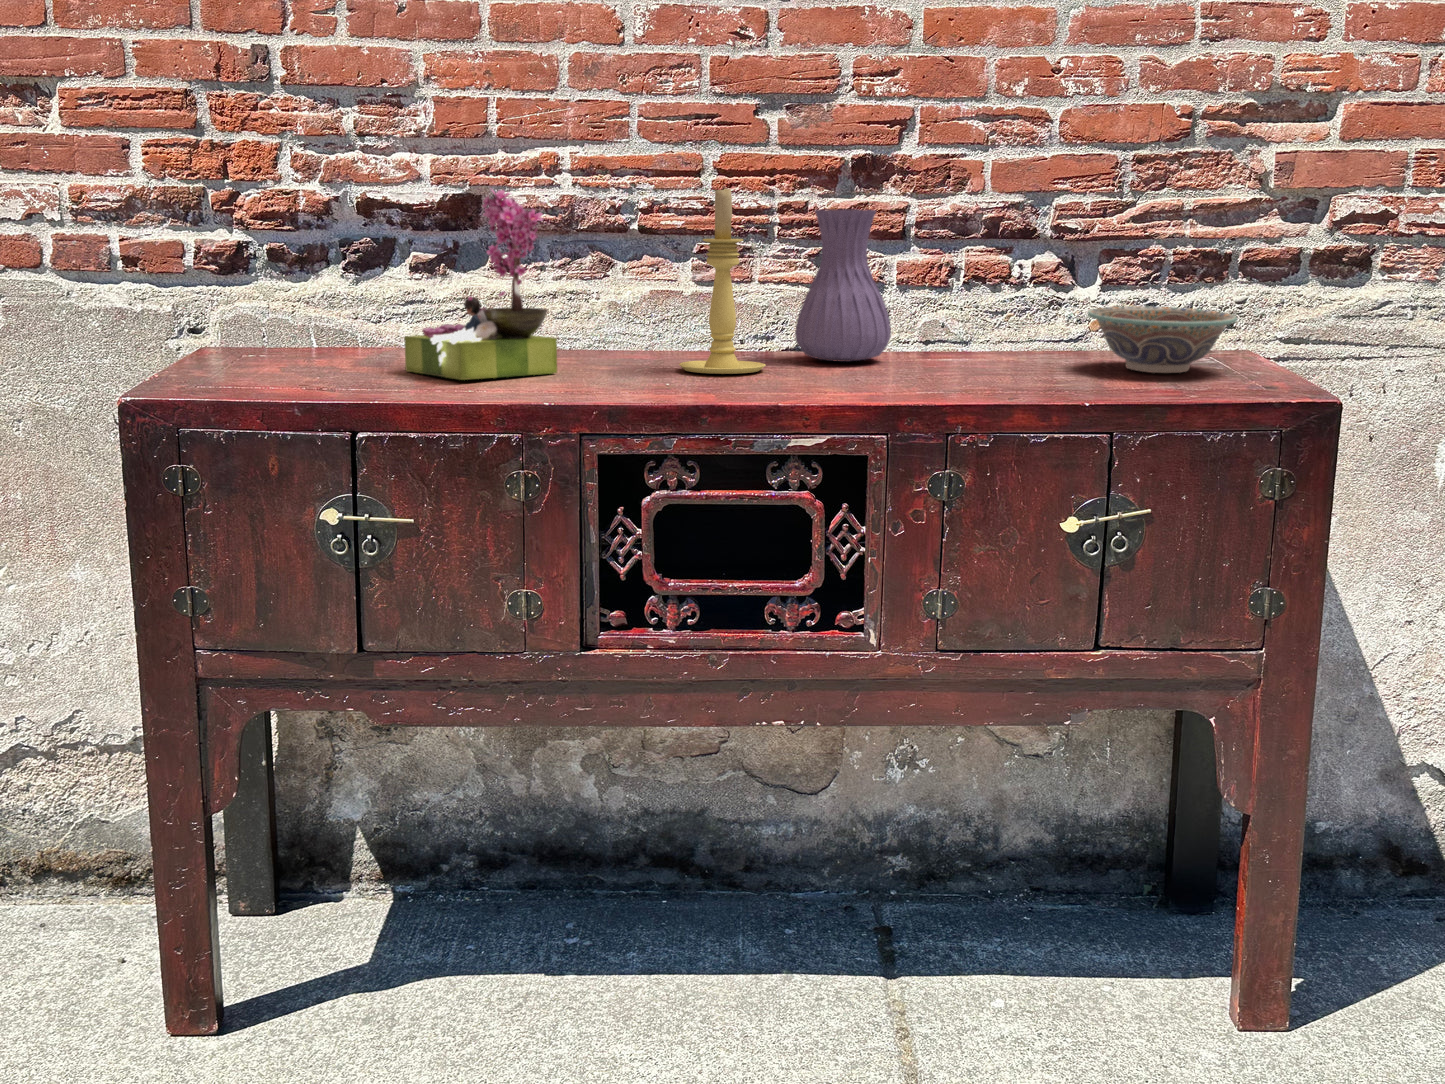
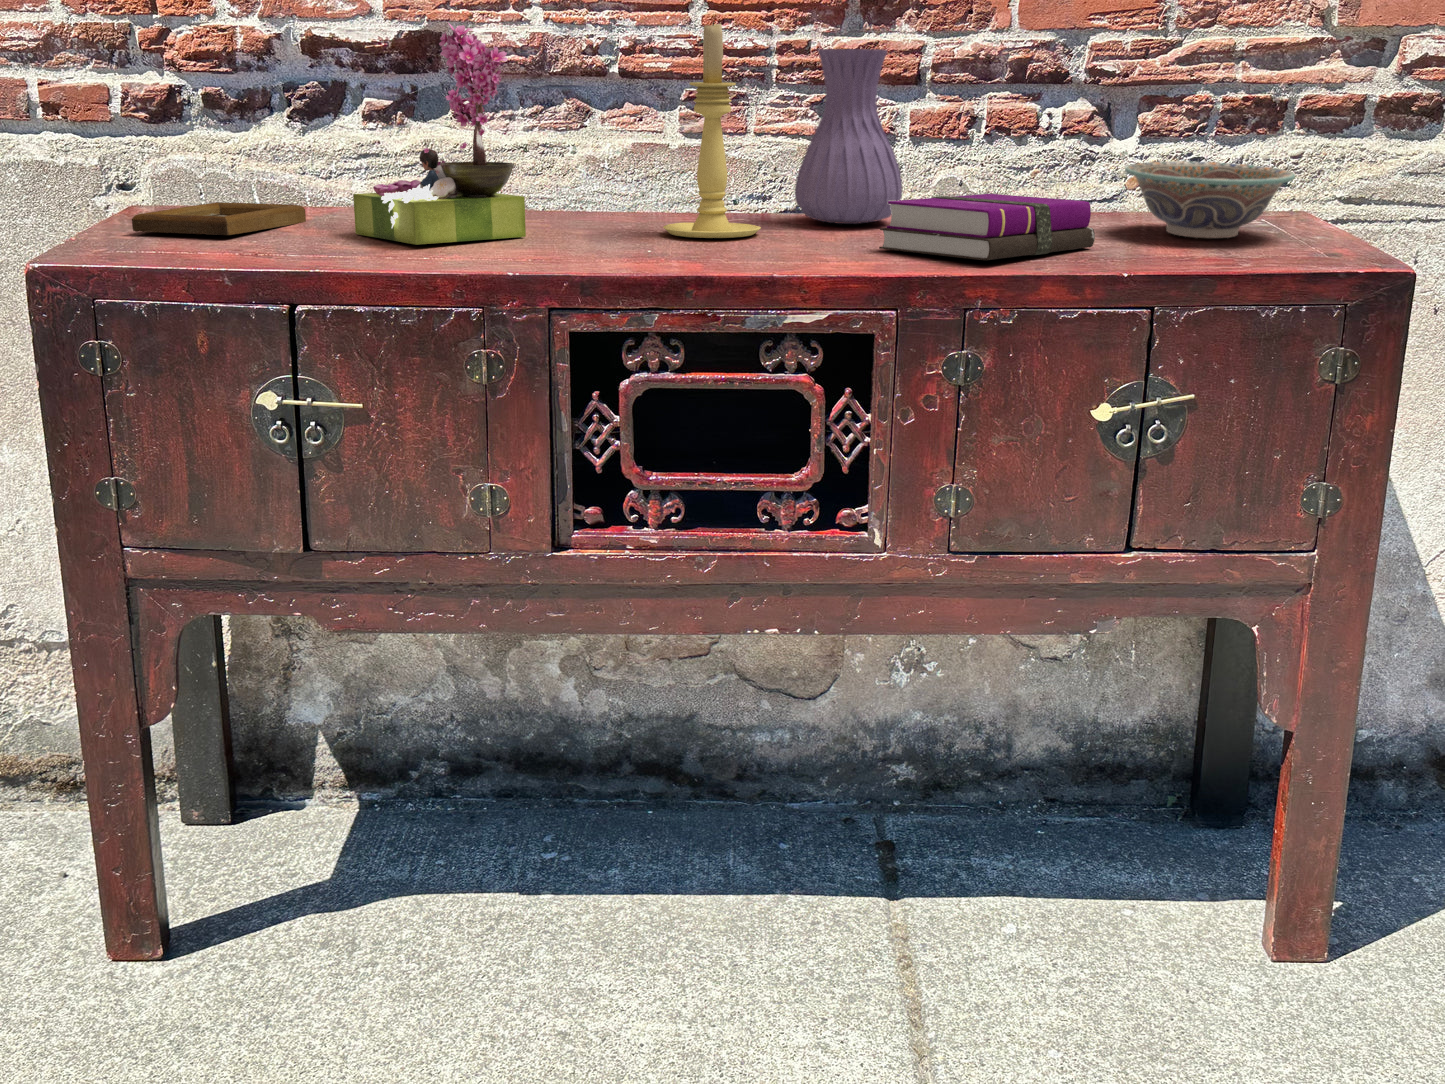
hardback book: none [871,335,1062,392] -> present [879,194,1095,260]
picture frame: none [207,344,359,373] -> present [132,202,306,235]

